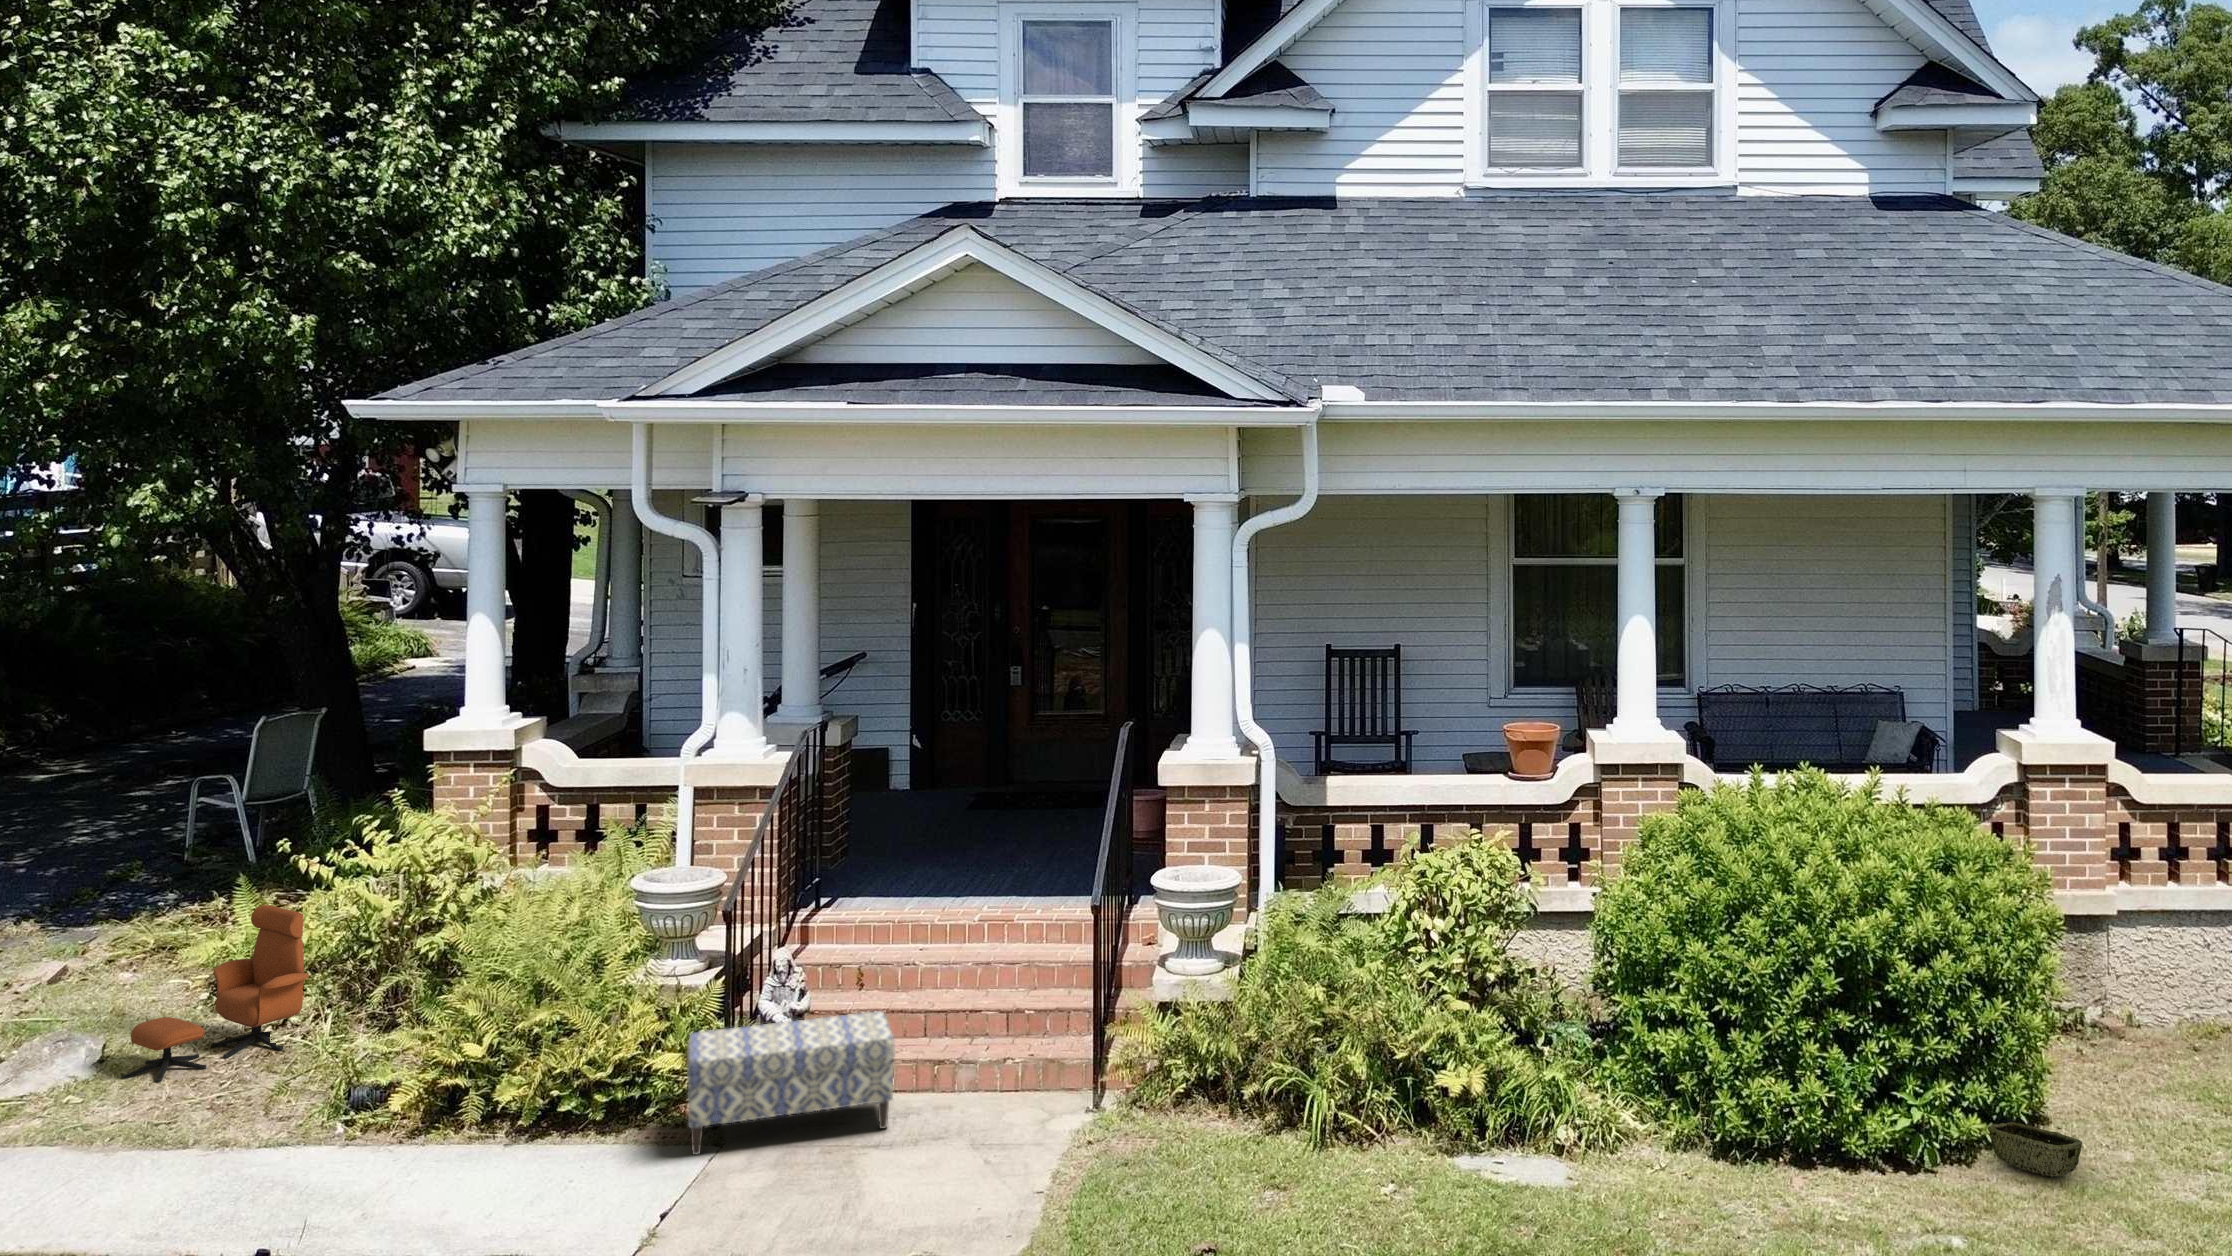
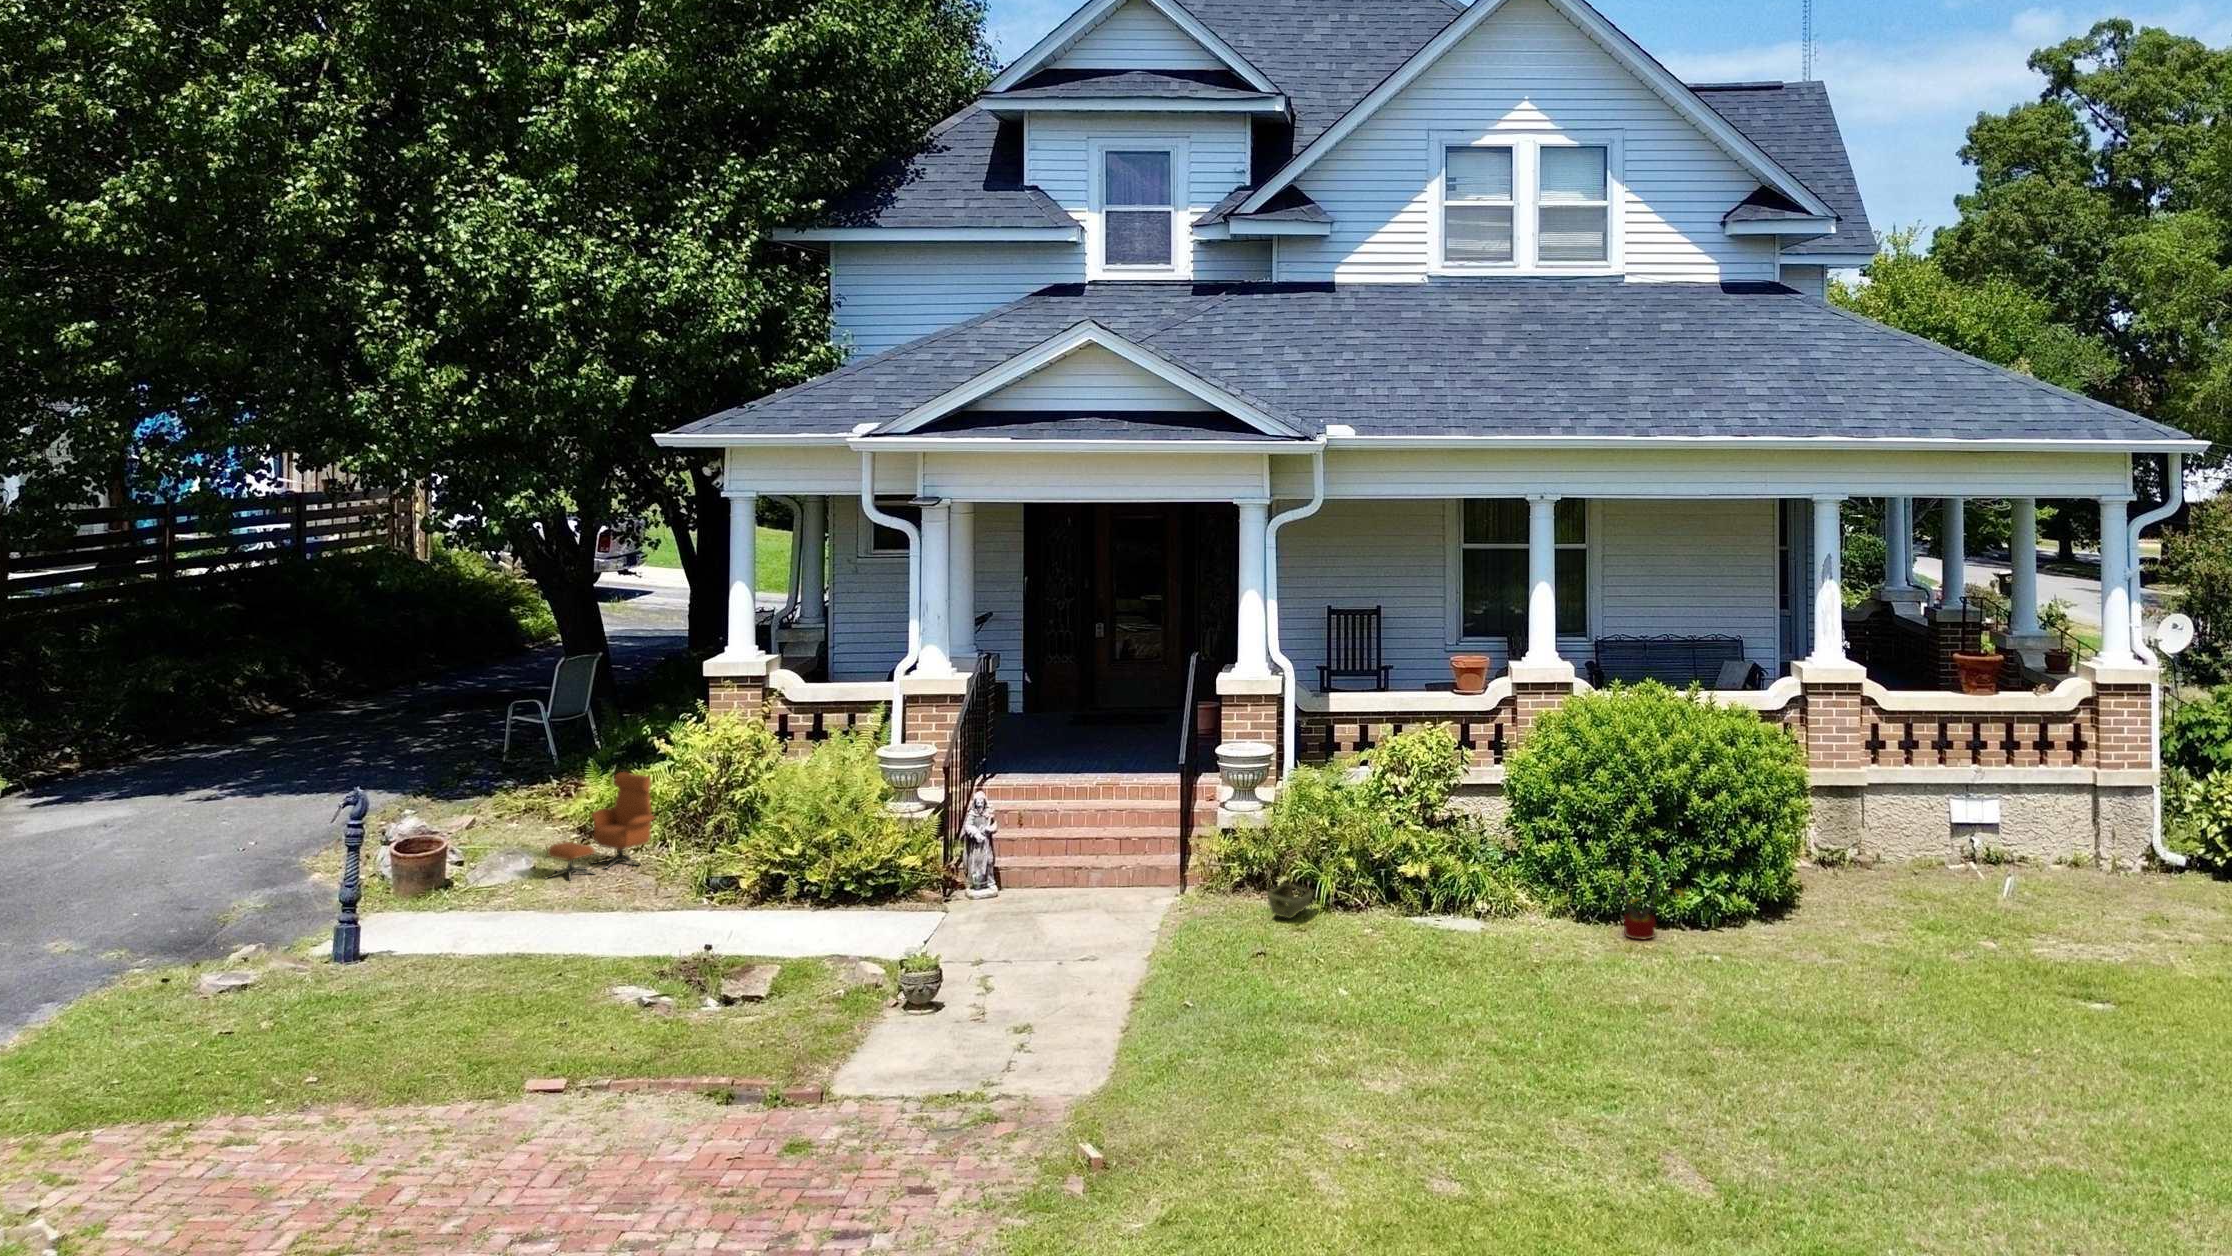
bench: present [687,1011,894,1155] -> none [919,834,1051,916]
decorative plant: none [1756,1059,1895,1199] -> present [1608,863,1684,939]
woven basket: present [1988,1122,2082,1177] -> present [1268,884,1313,919]

